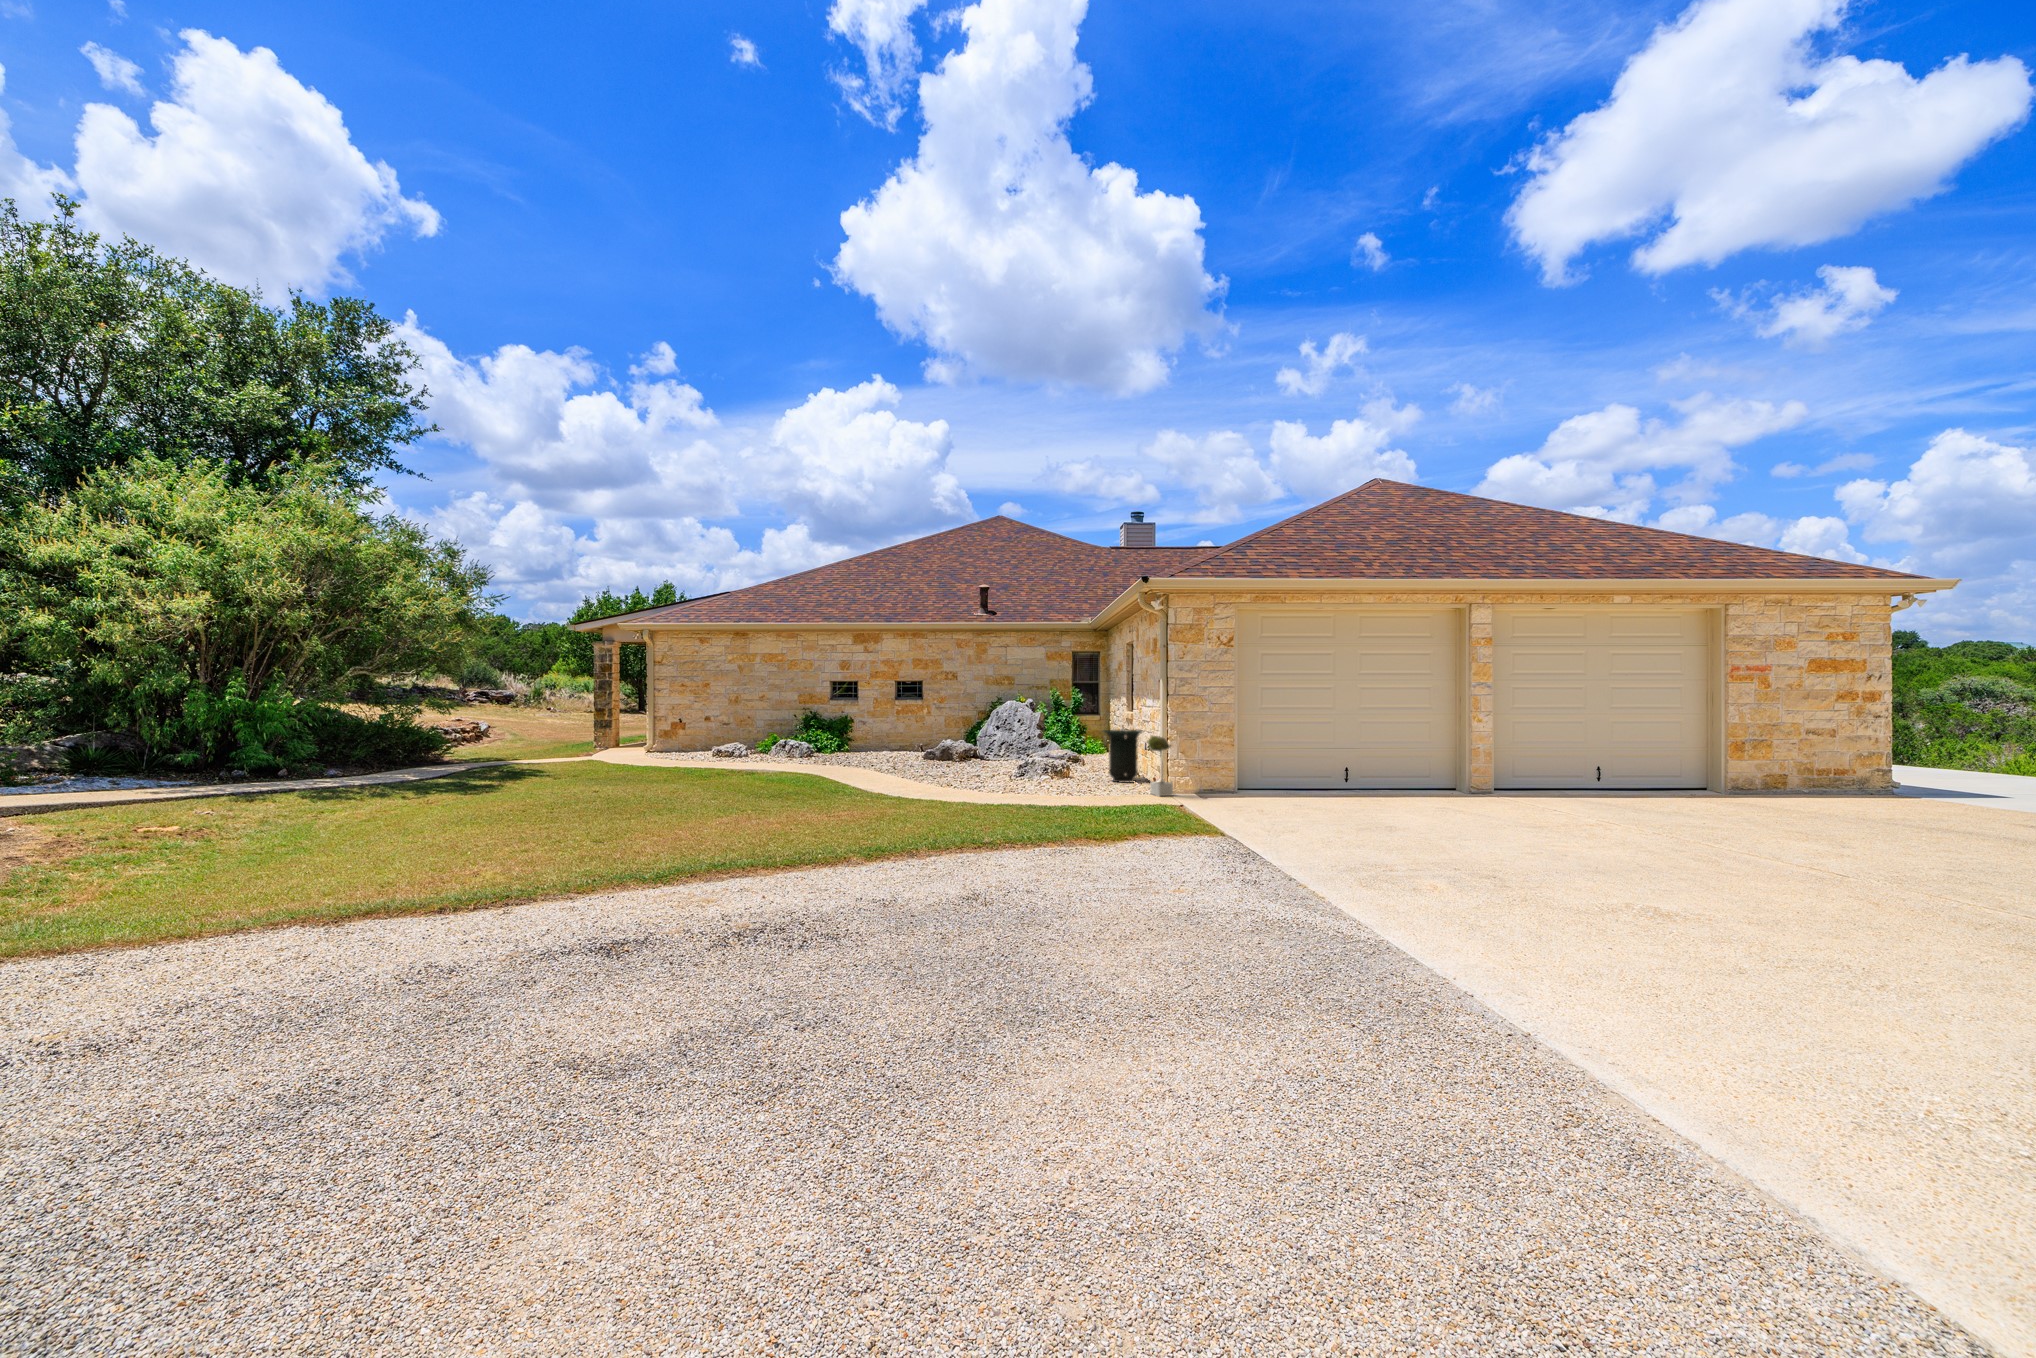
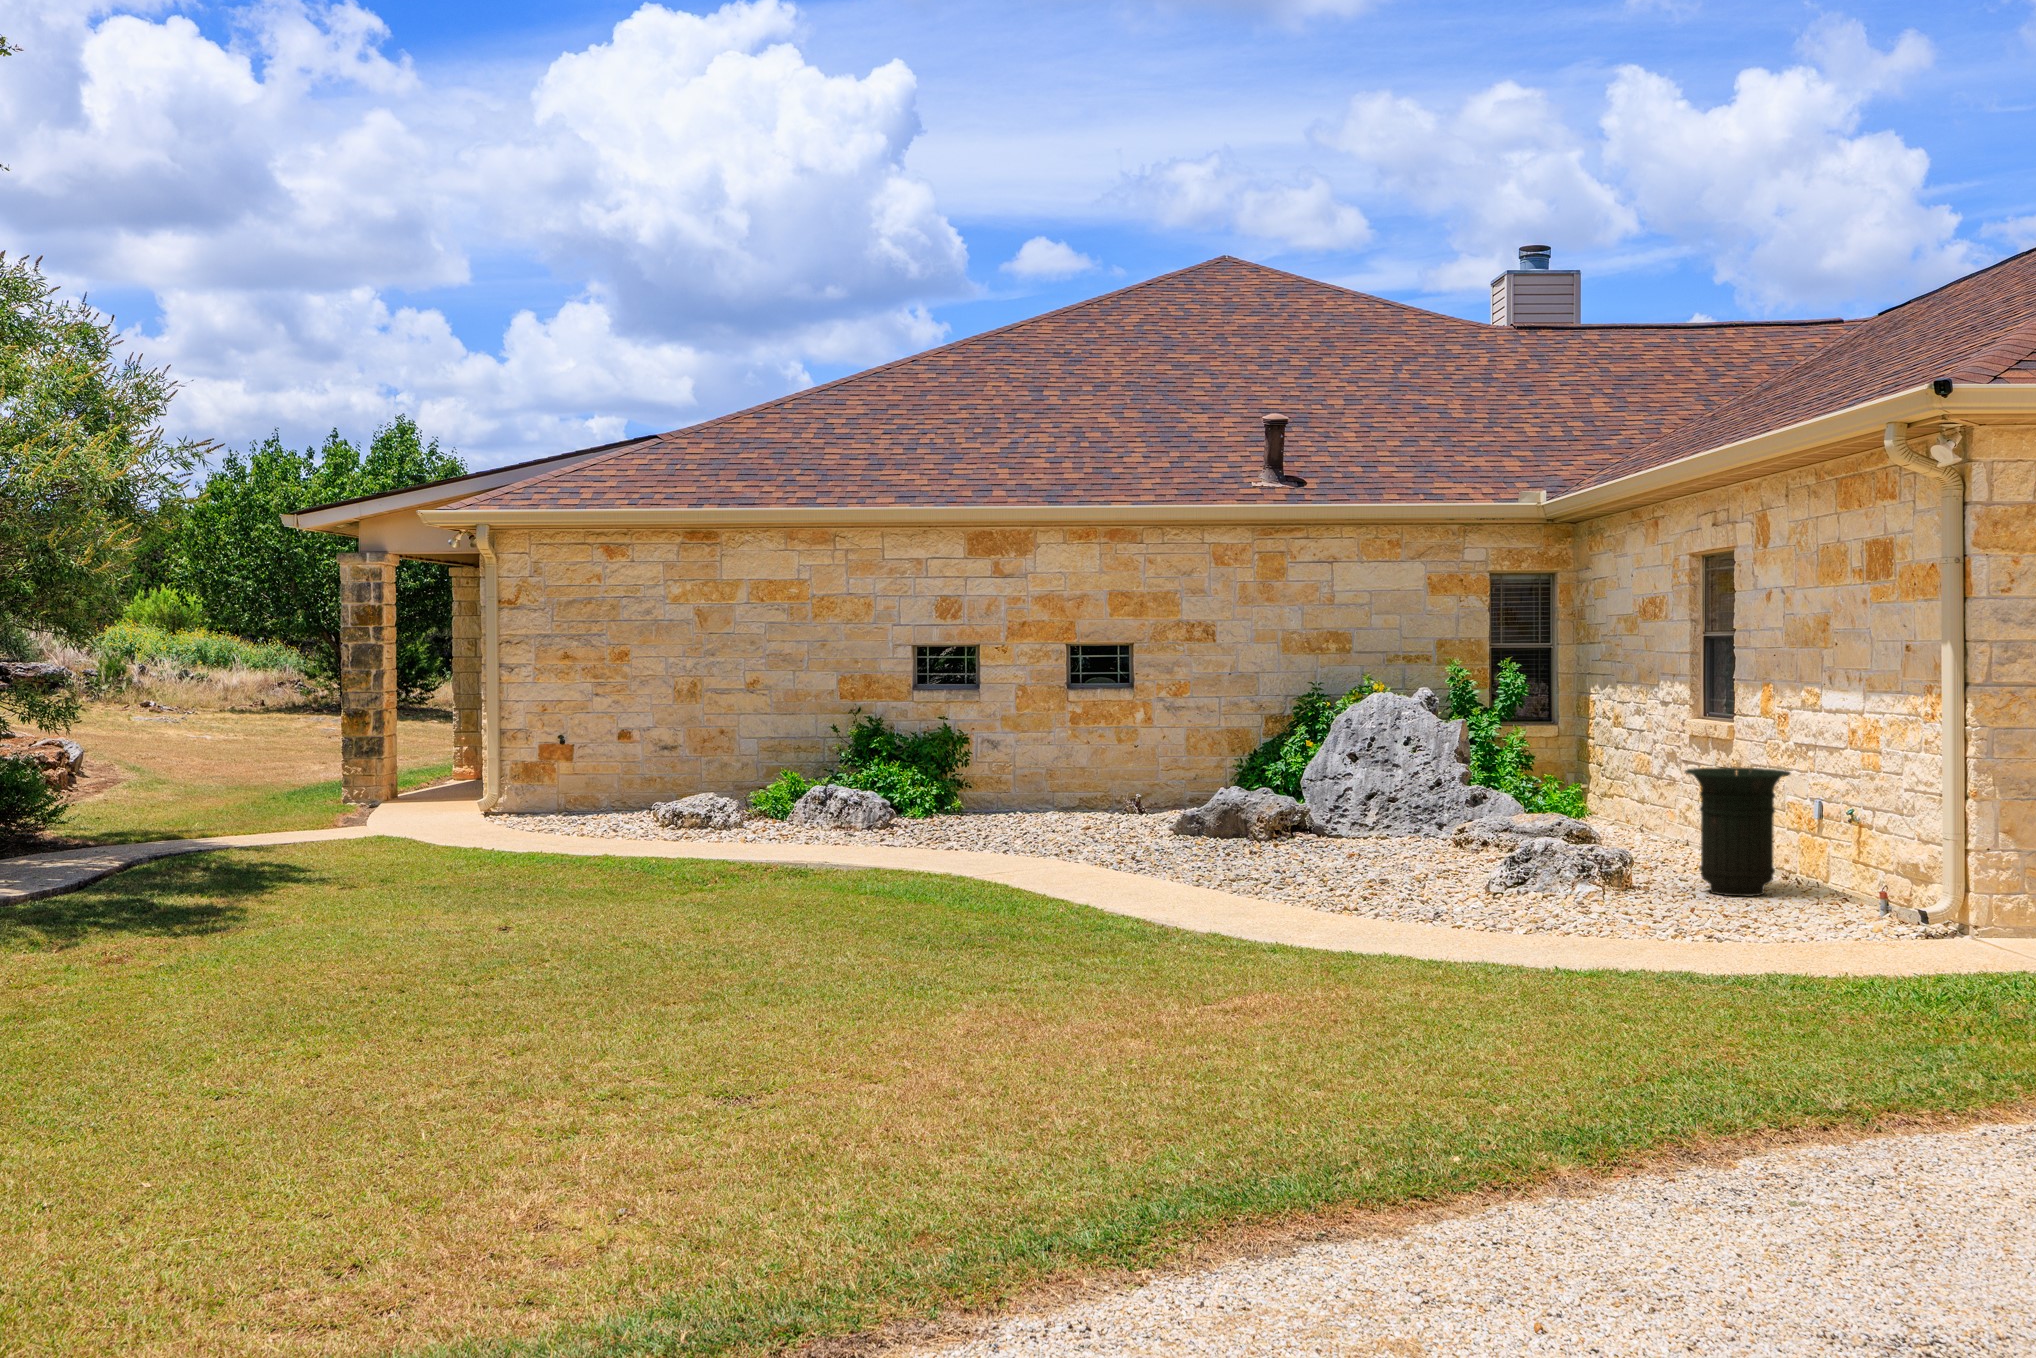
potted tree: present [1148,736,1173,796] -> none [1845,784,1915,935]

